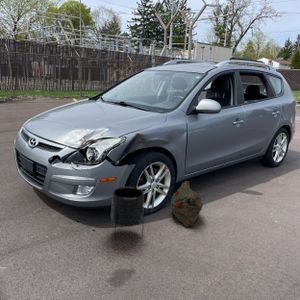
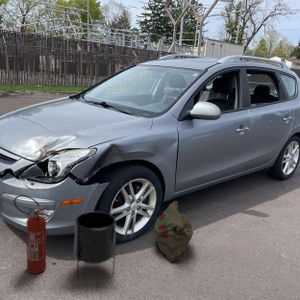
fire extinguisher: none [64,174,92,237] -> present [14,195,49,274]

